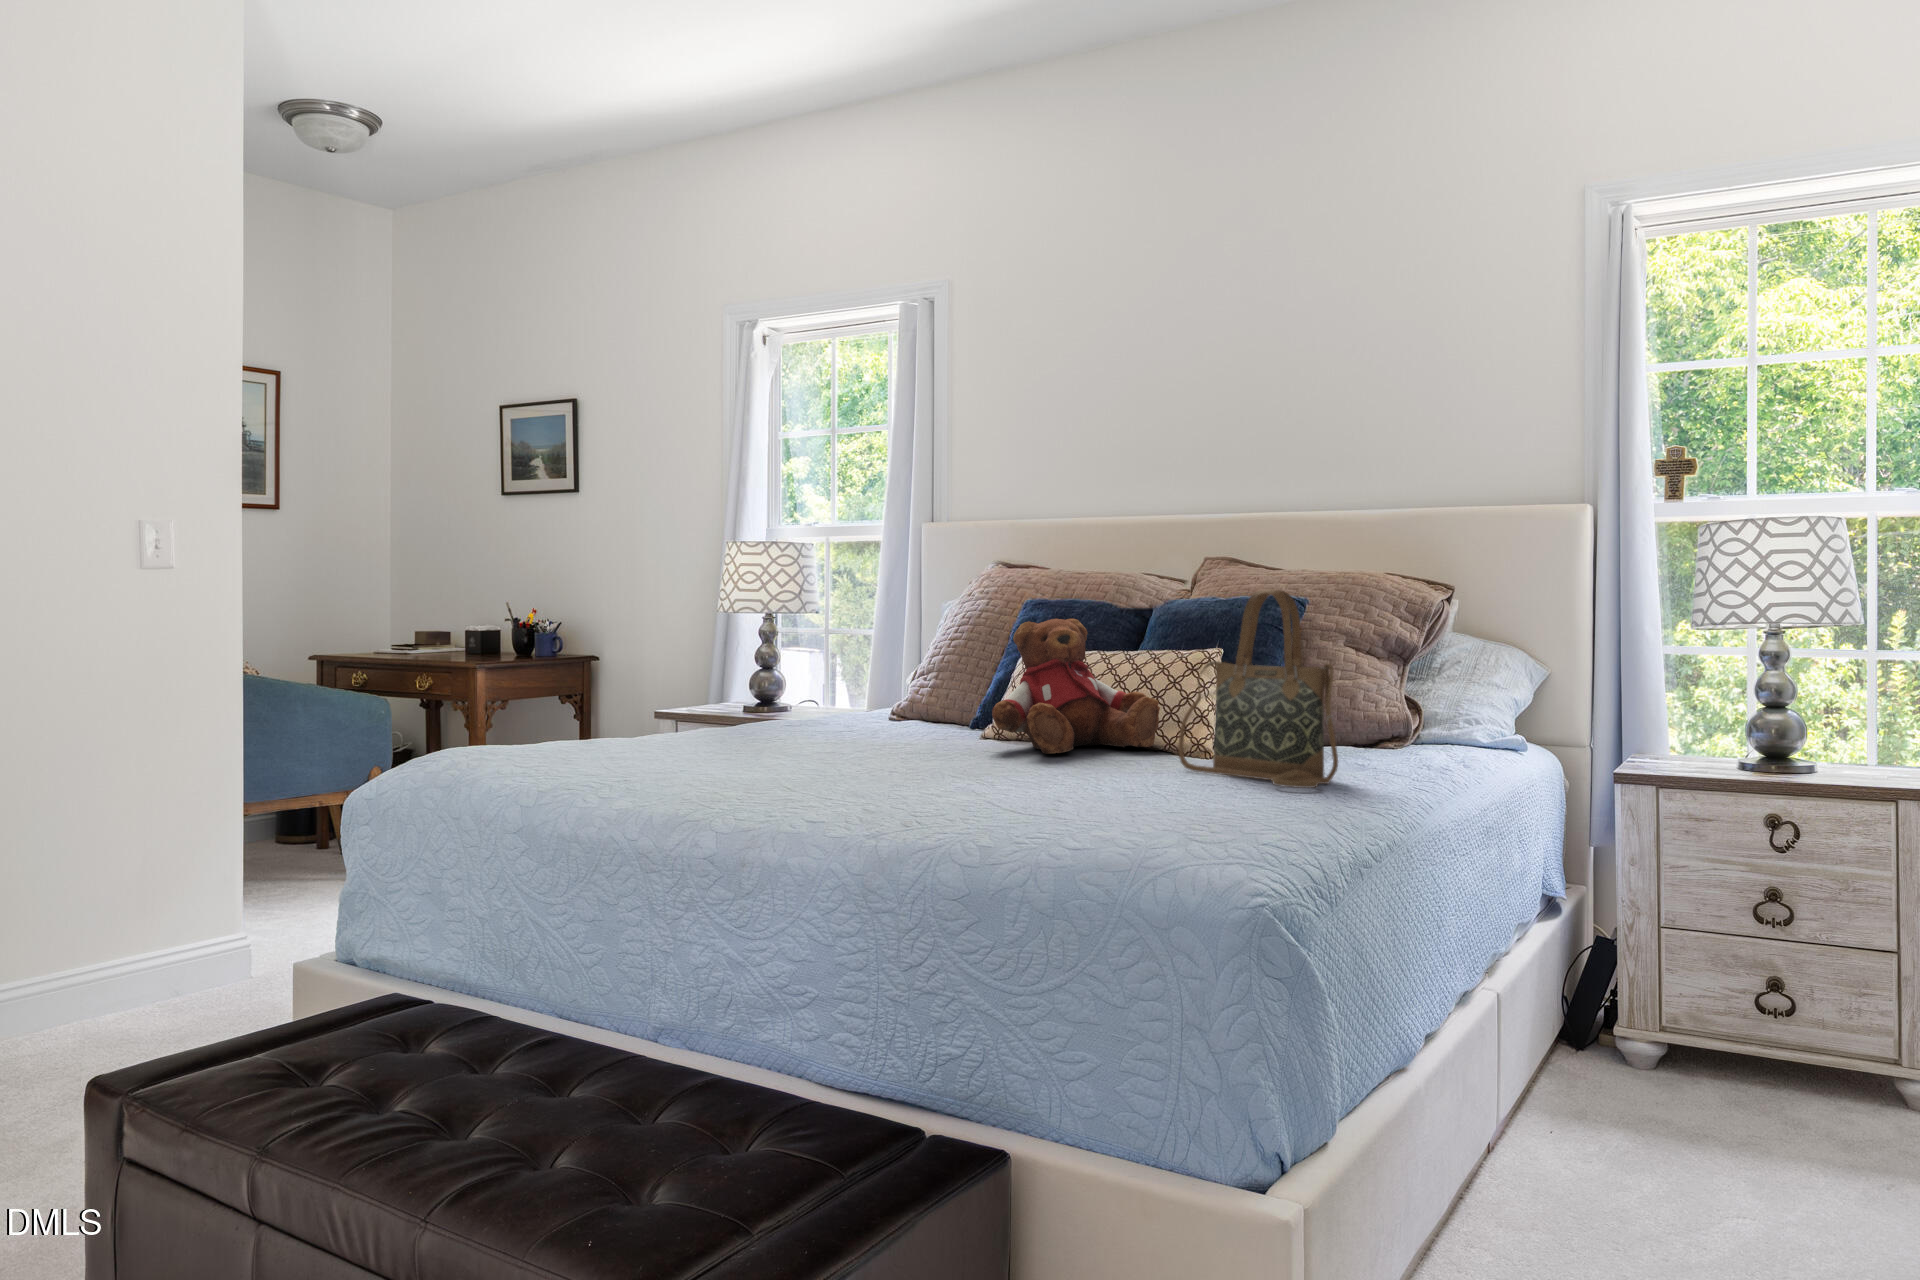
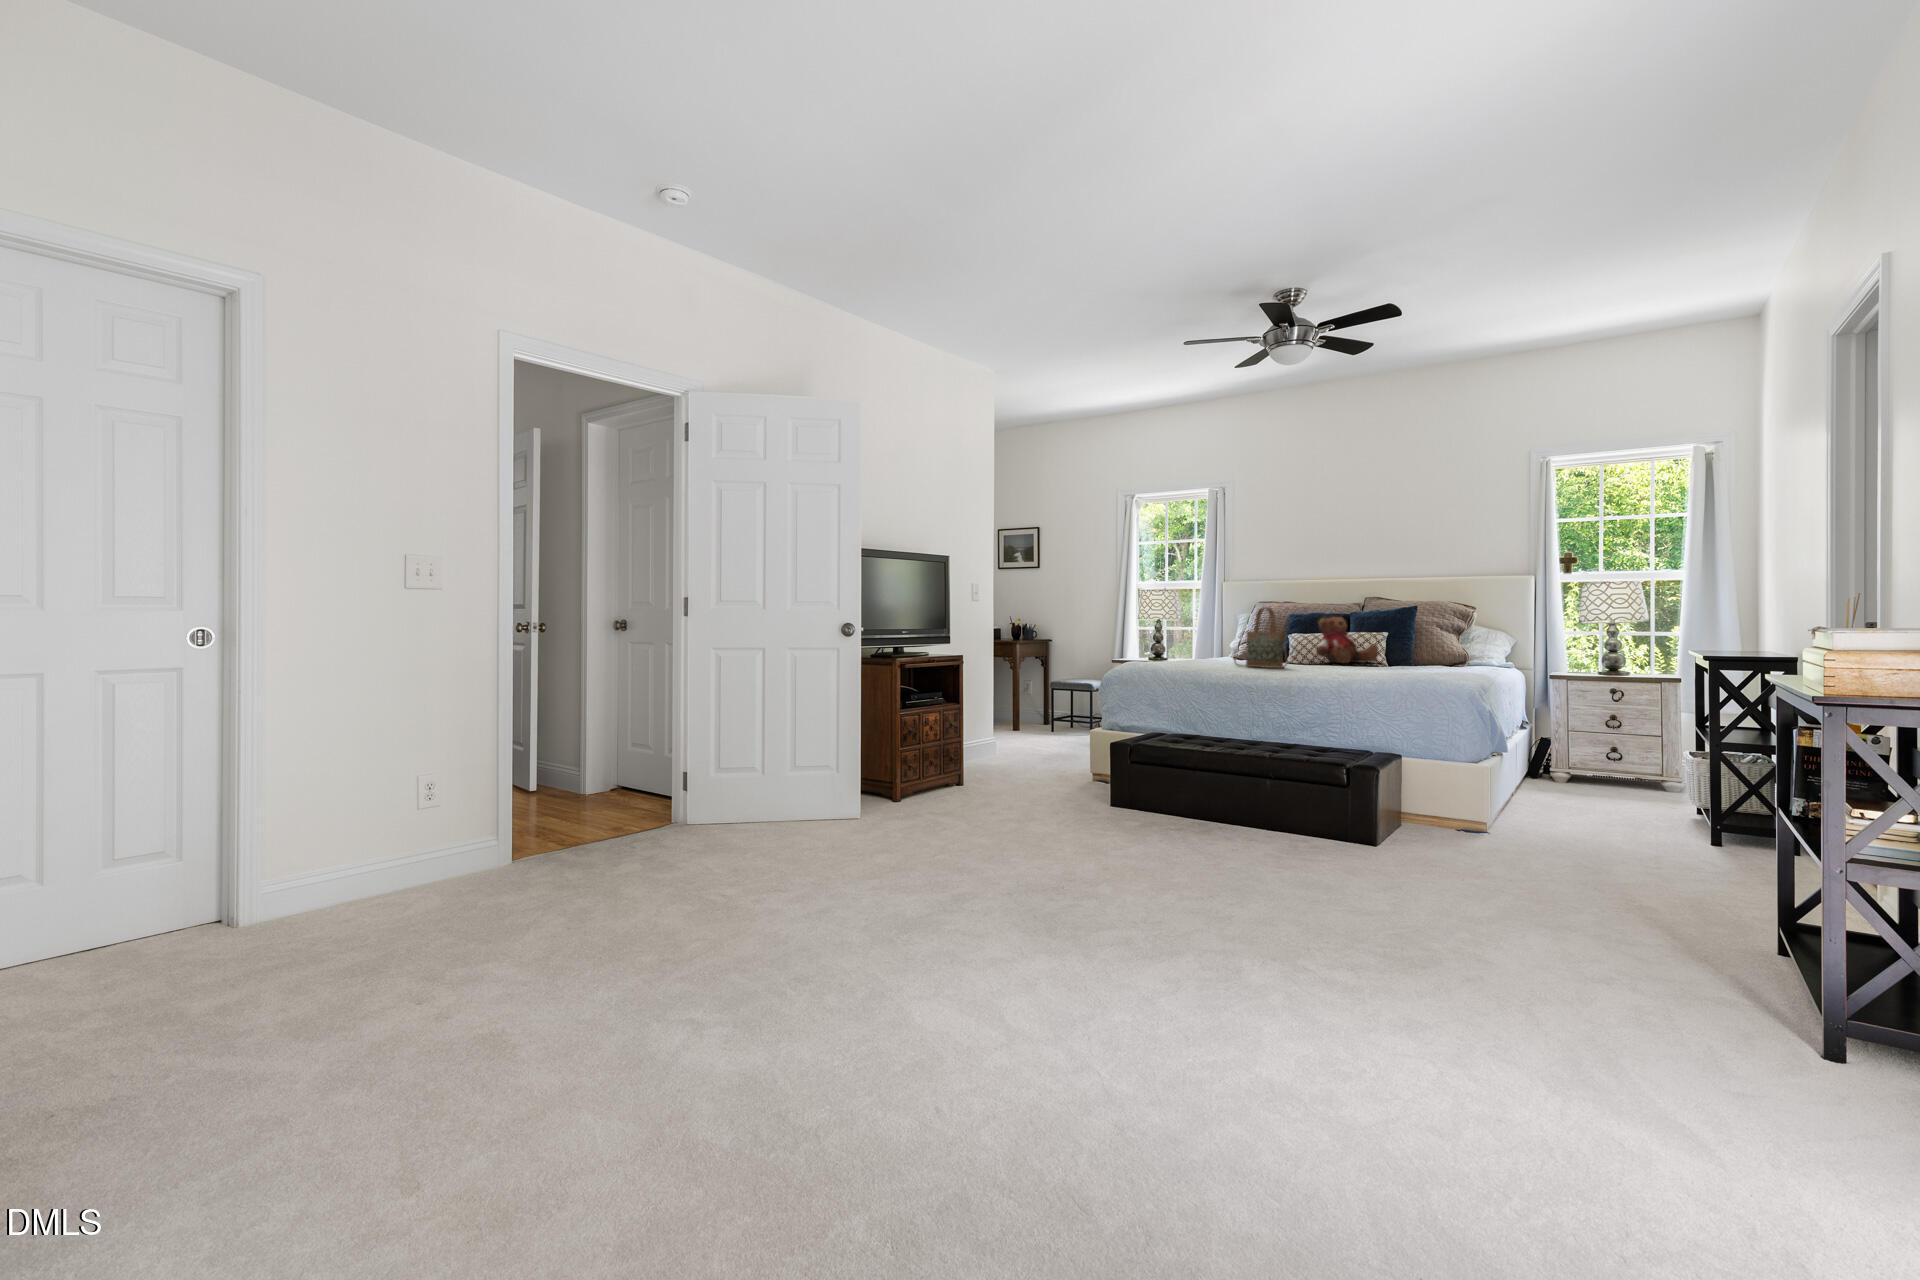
handbag: present [1179,590,1338,788] -> present [1234,607,1287,668]

